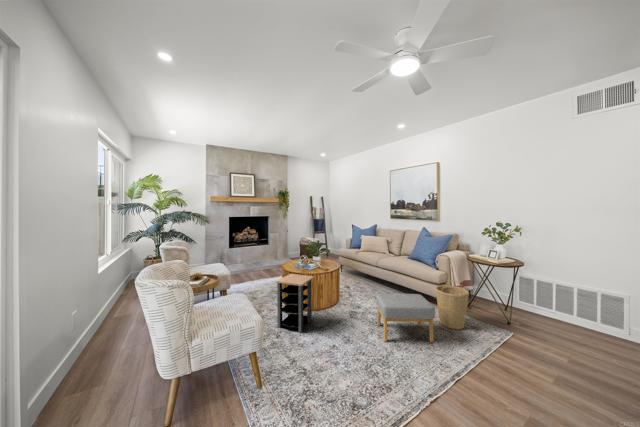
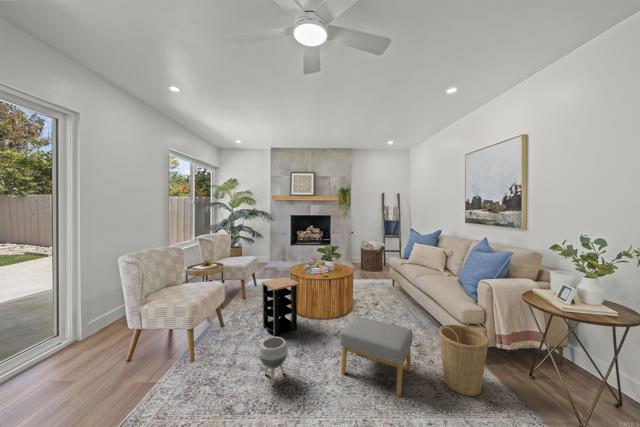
planter: none [329,325,356,369] -> present [259,337,288,385]

